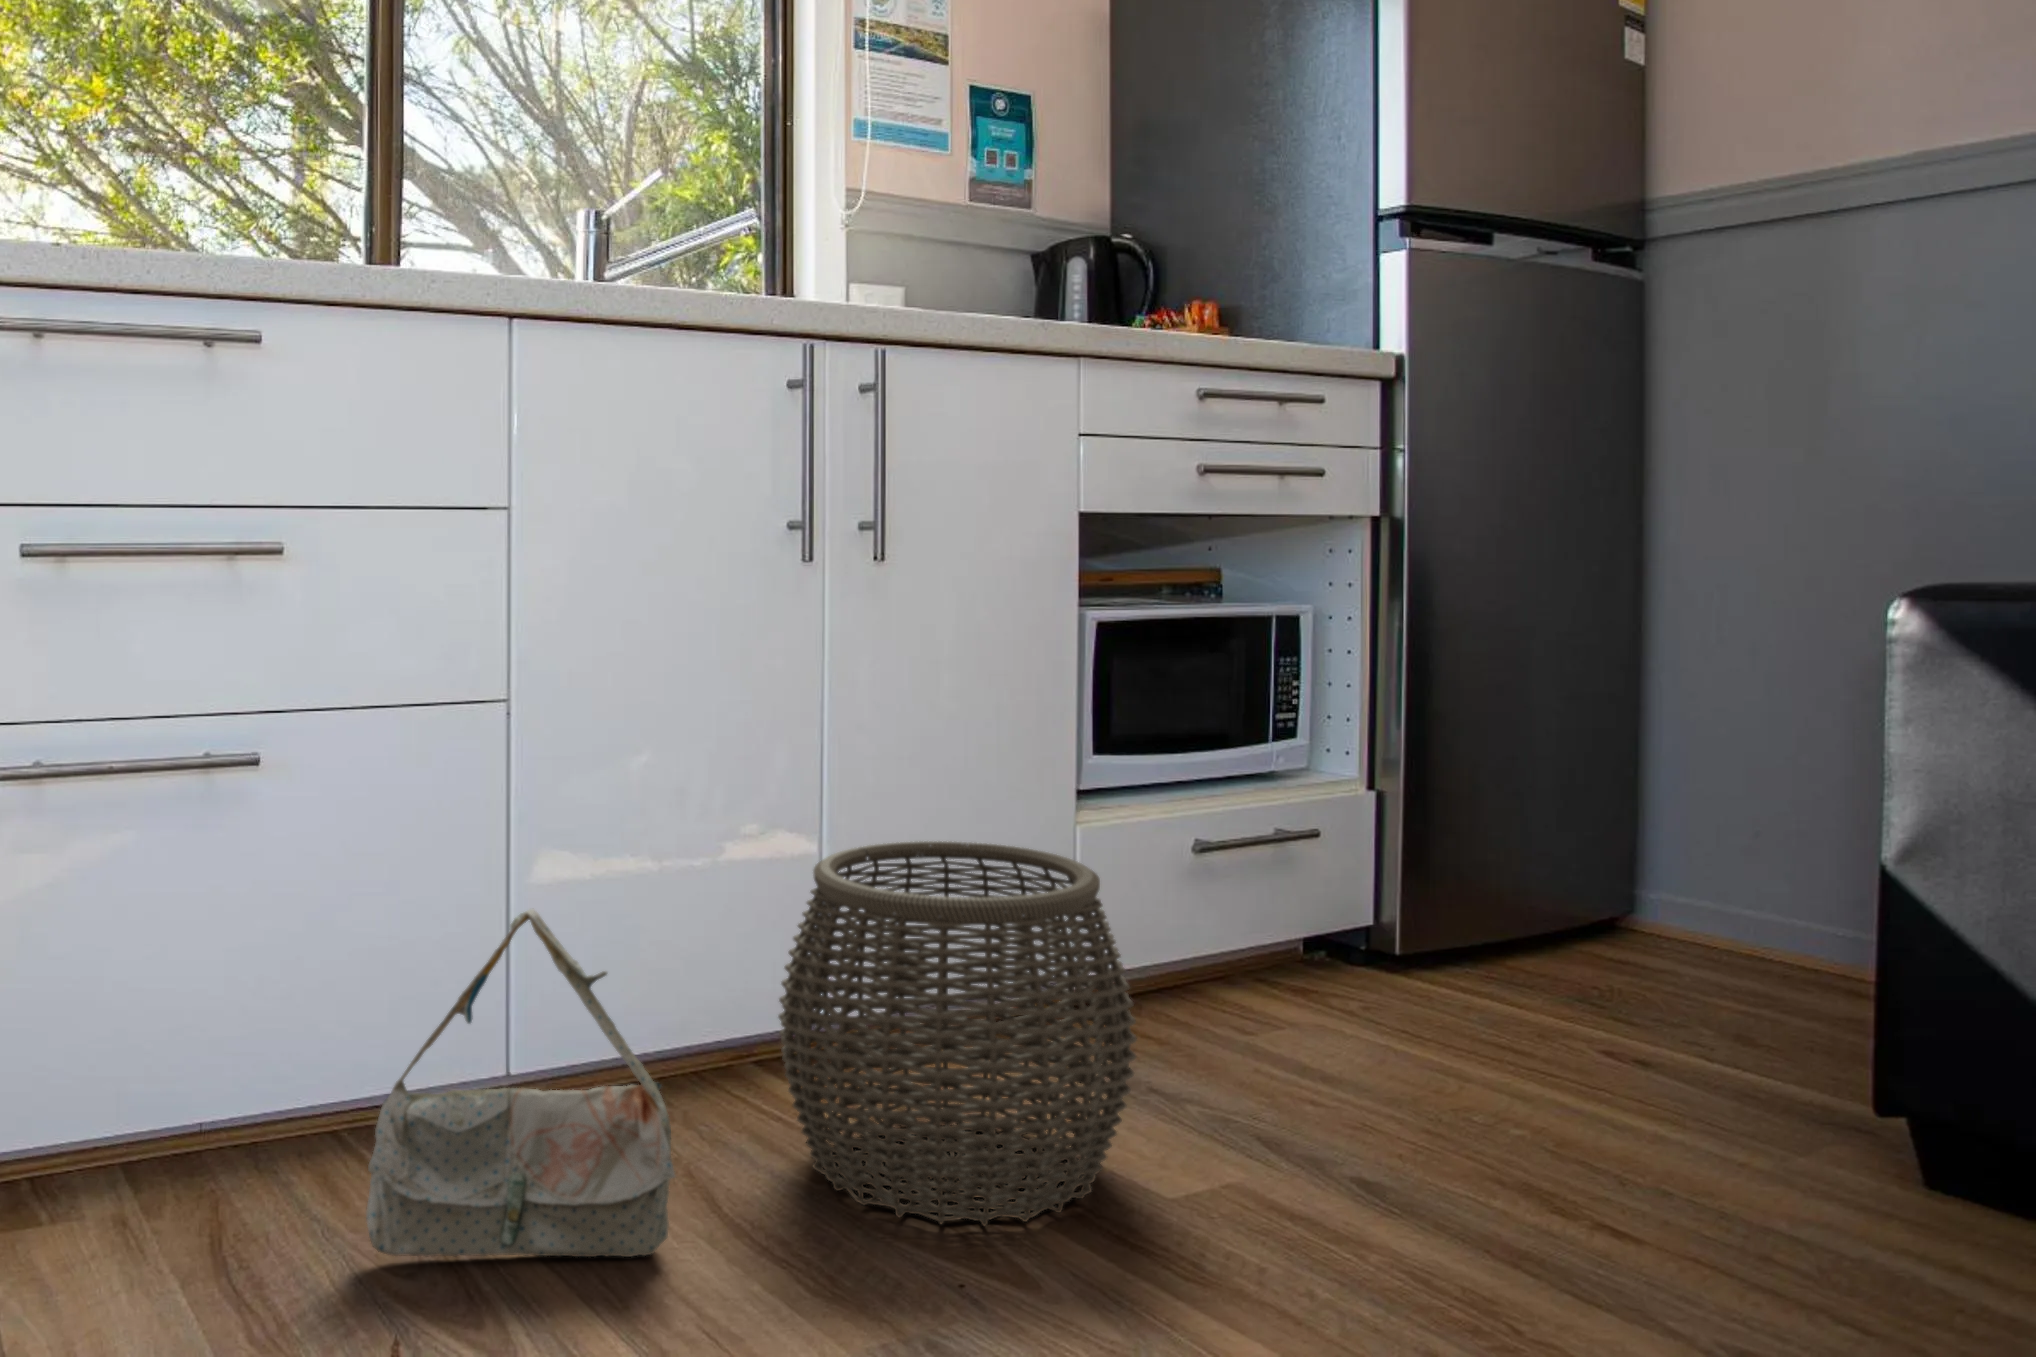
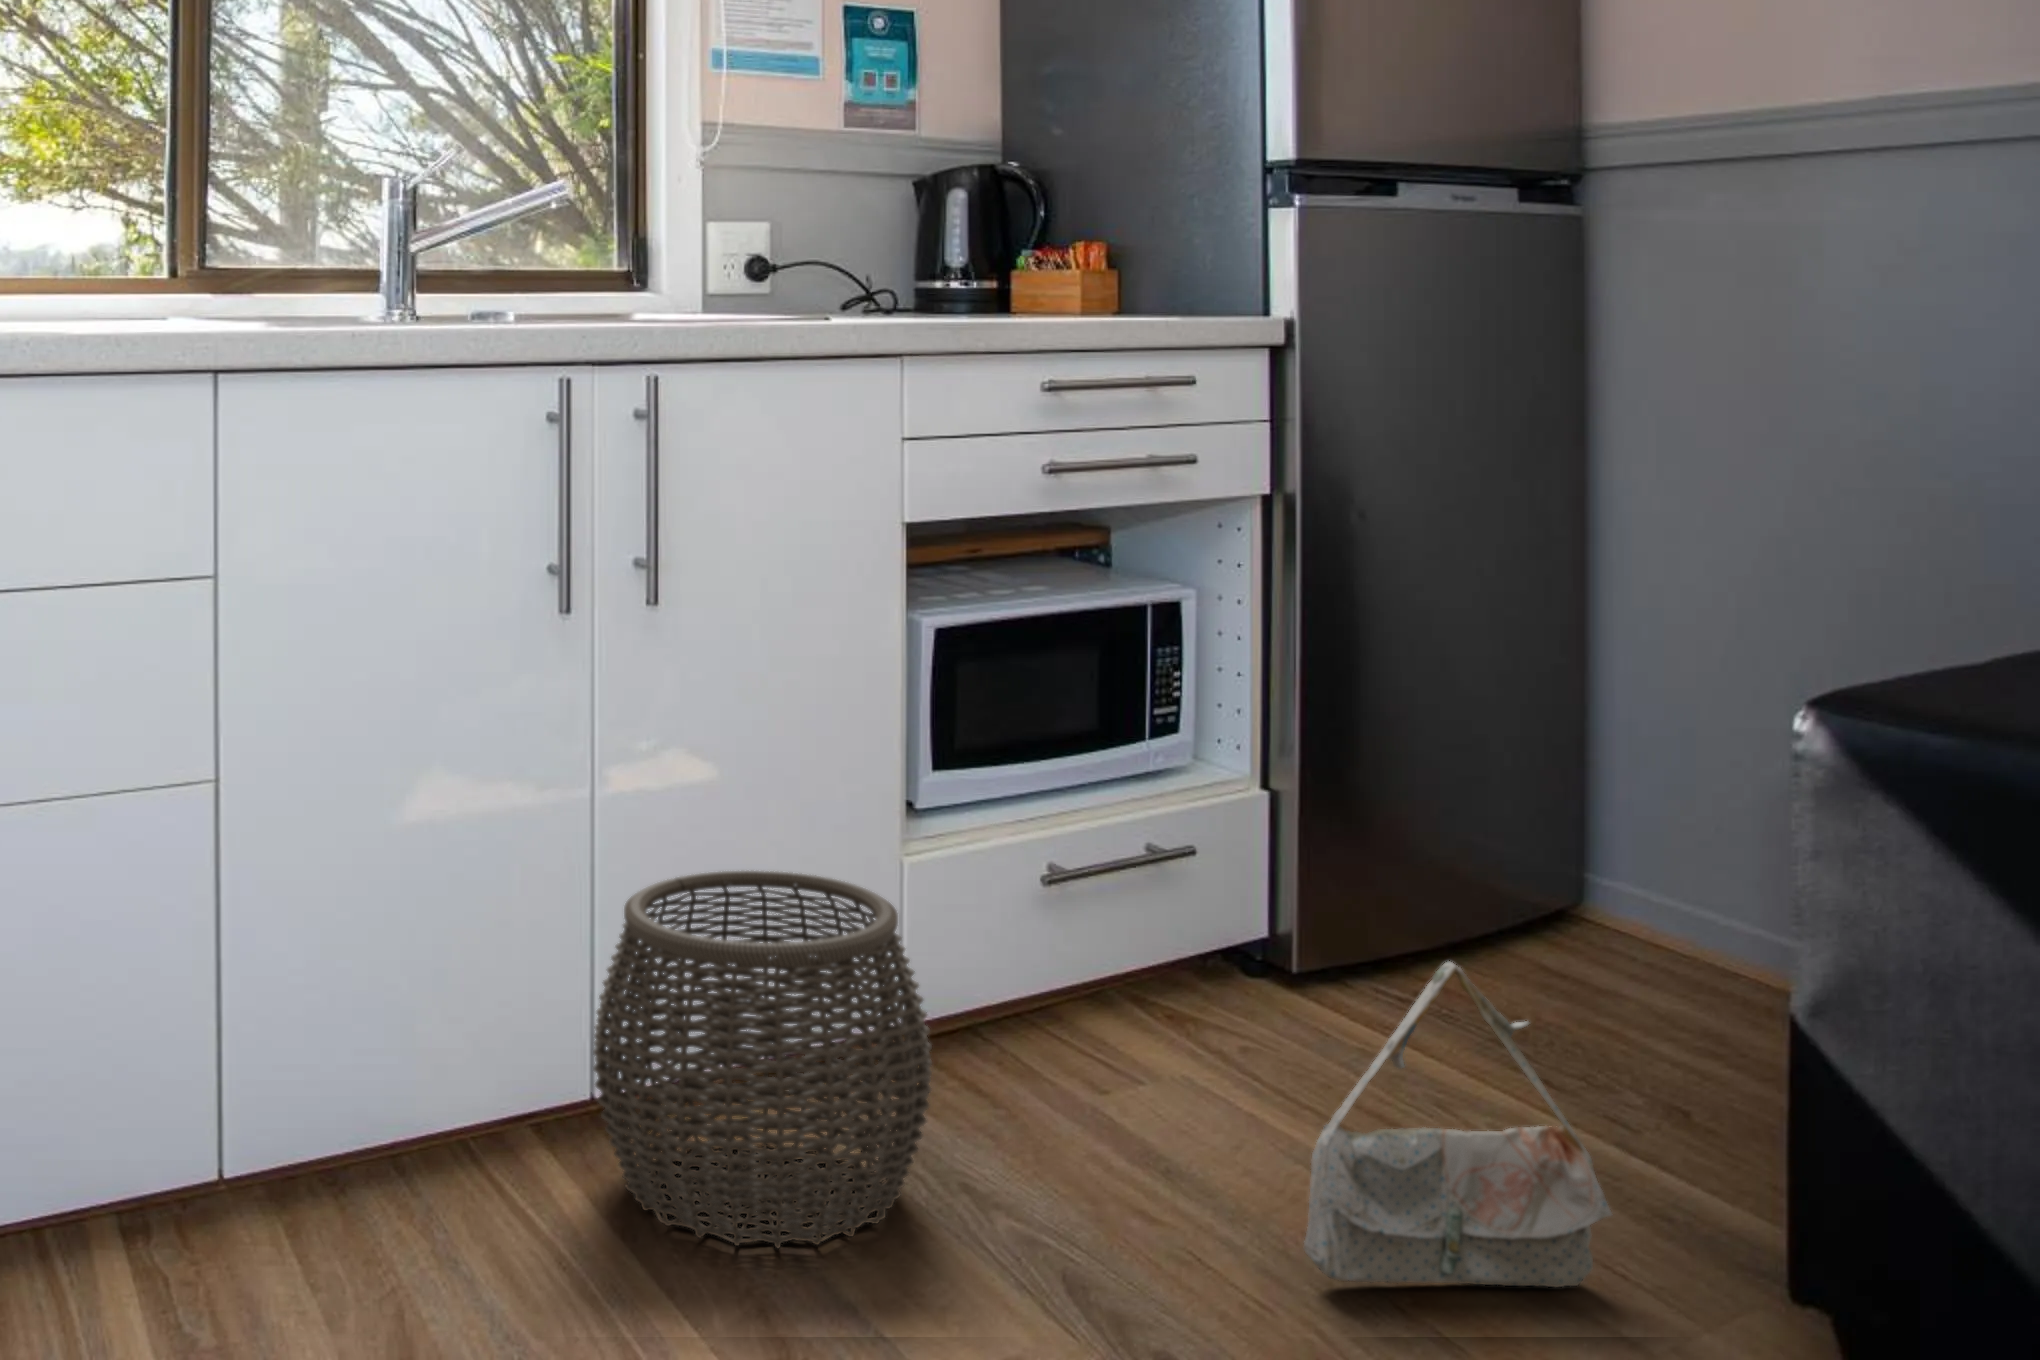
bag: present [366,909,675,1257] -> present [1304,962,1613,1287]

